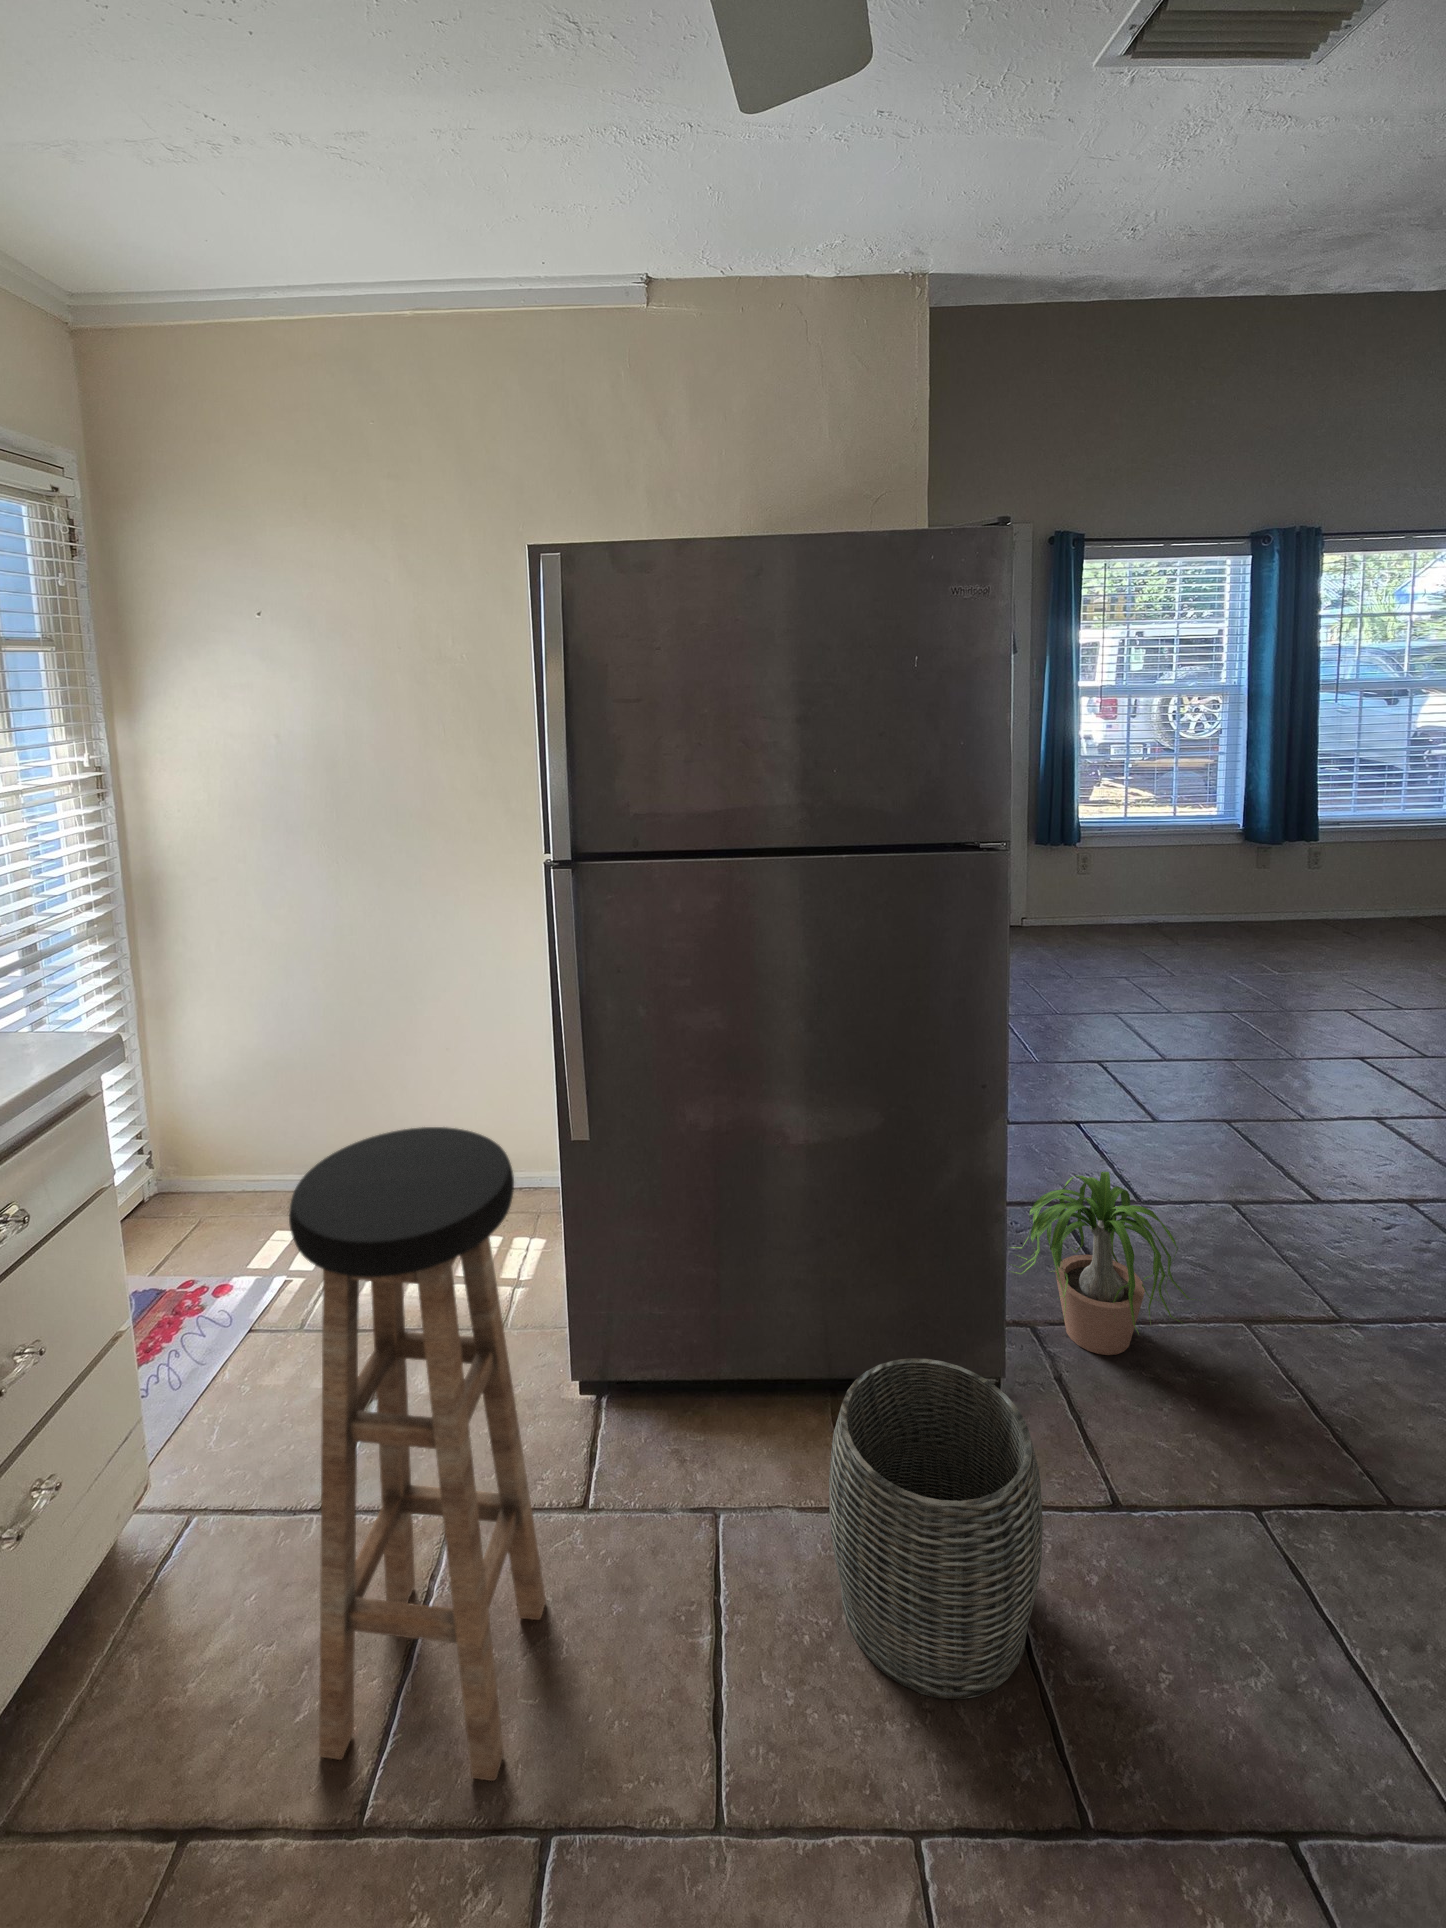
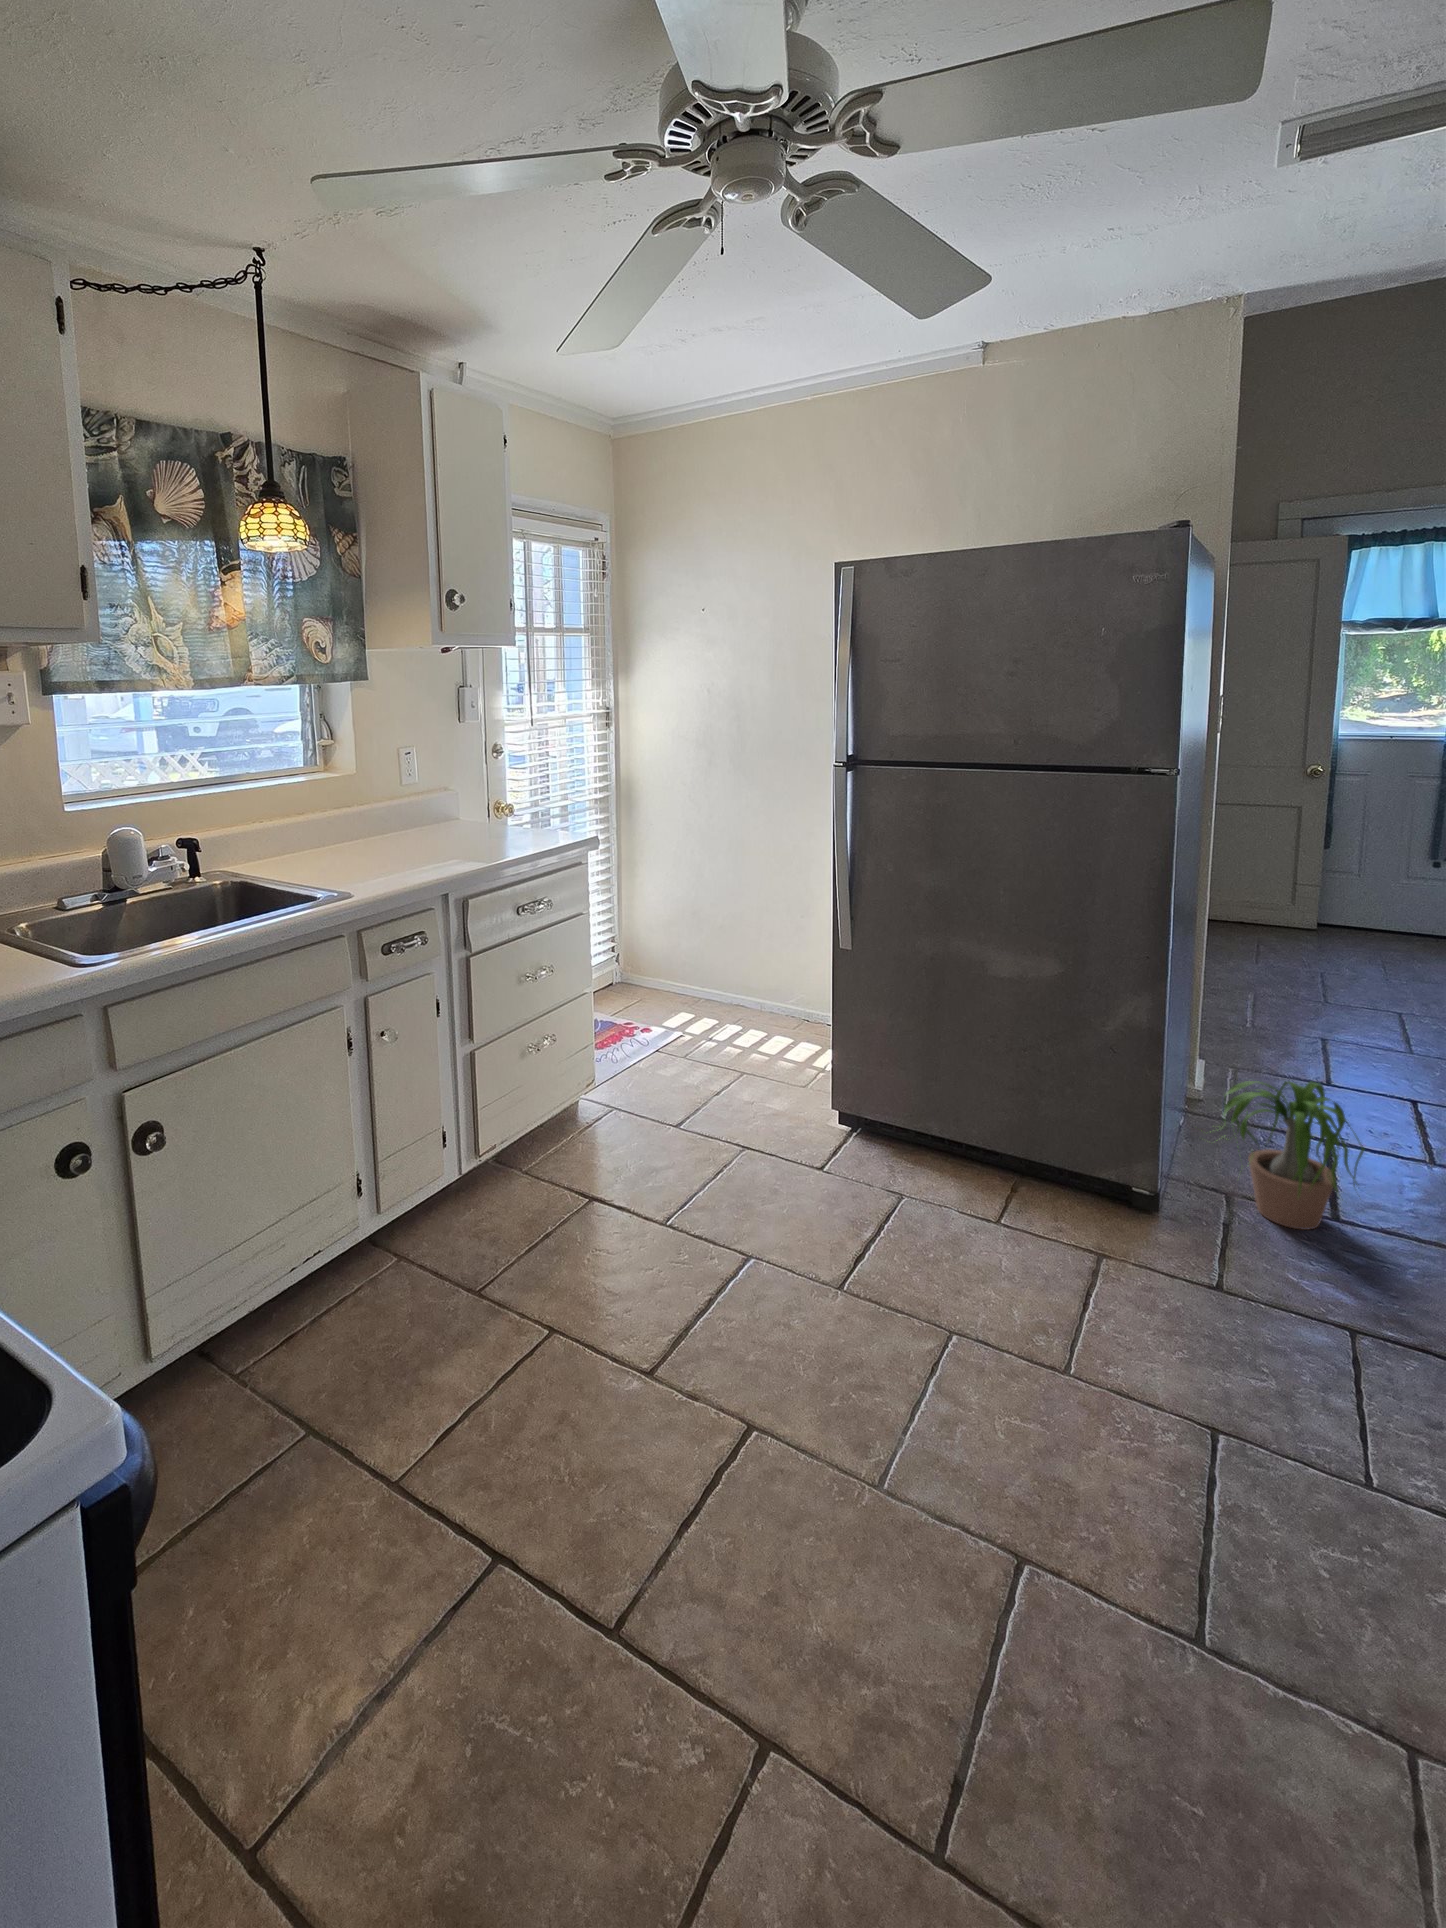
bar stool: present [289,1127,546,1781] -> none [647,893,780,1236]
woven basket: present [829,1358,1043,1699] -> none [954,1115,1108,1316]

